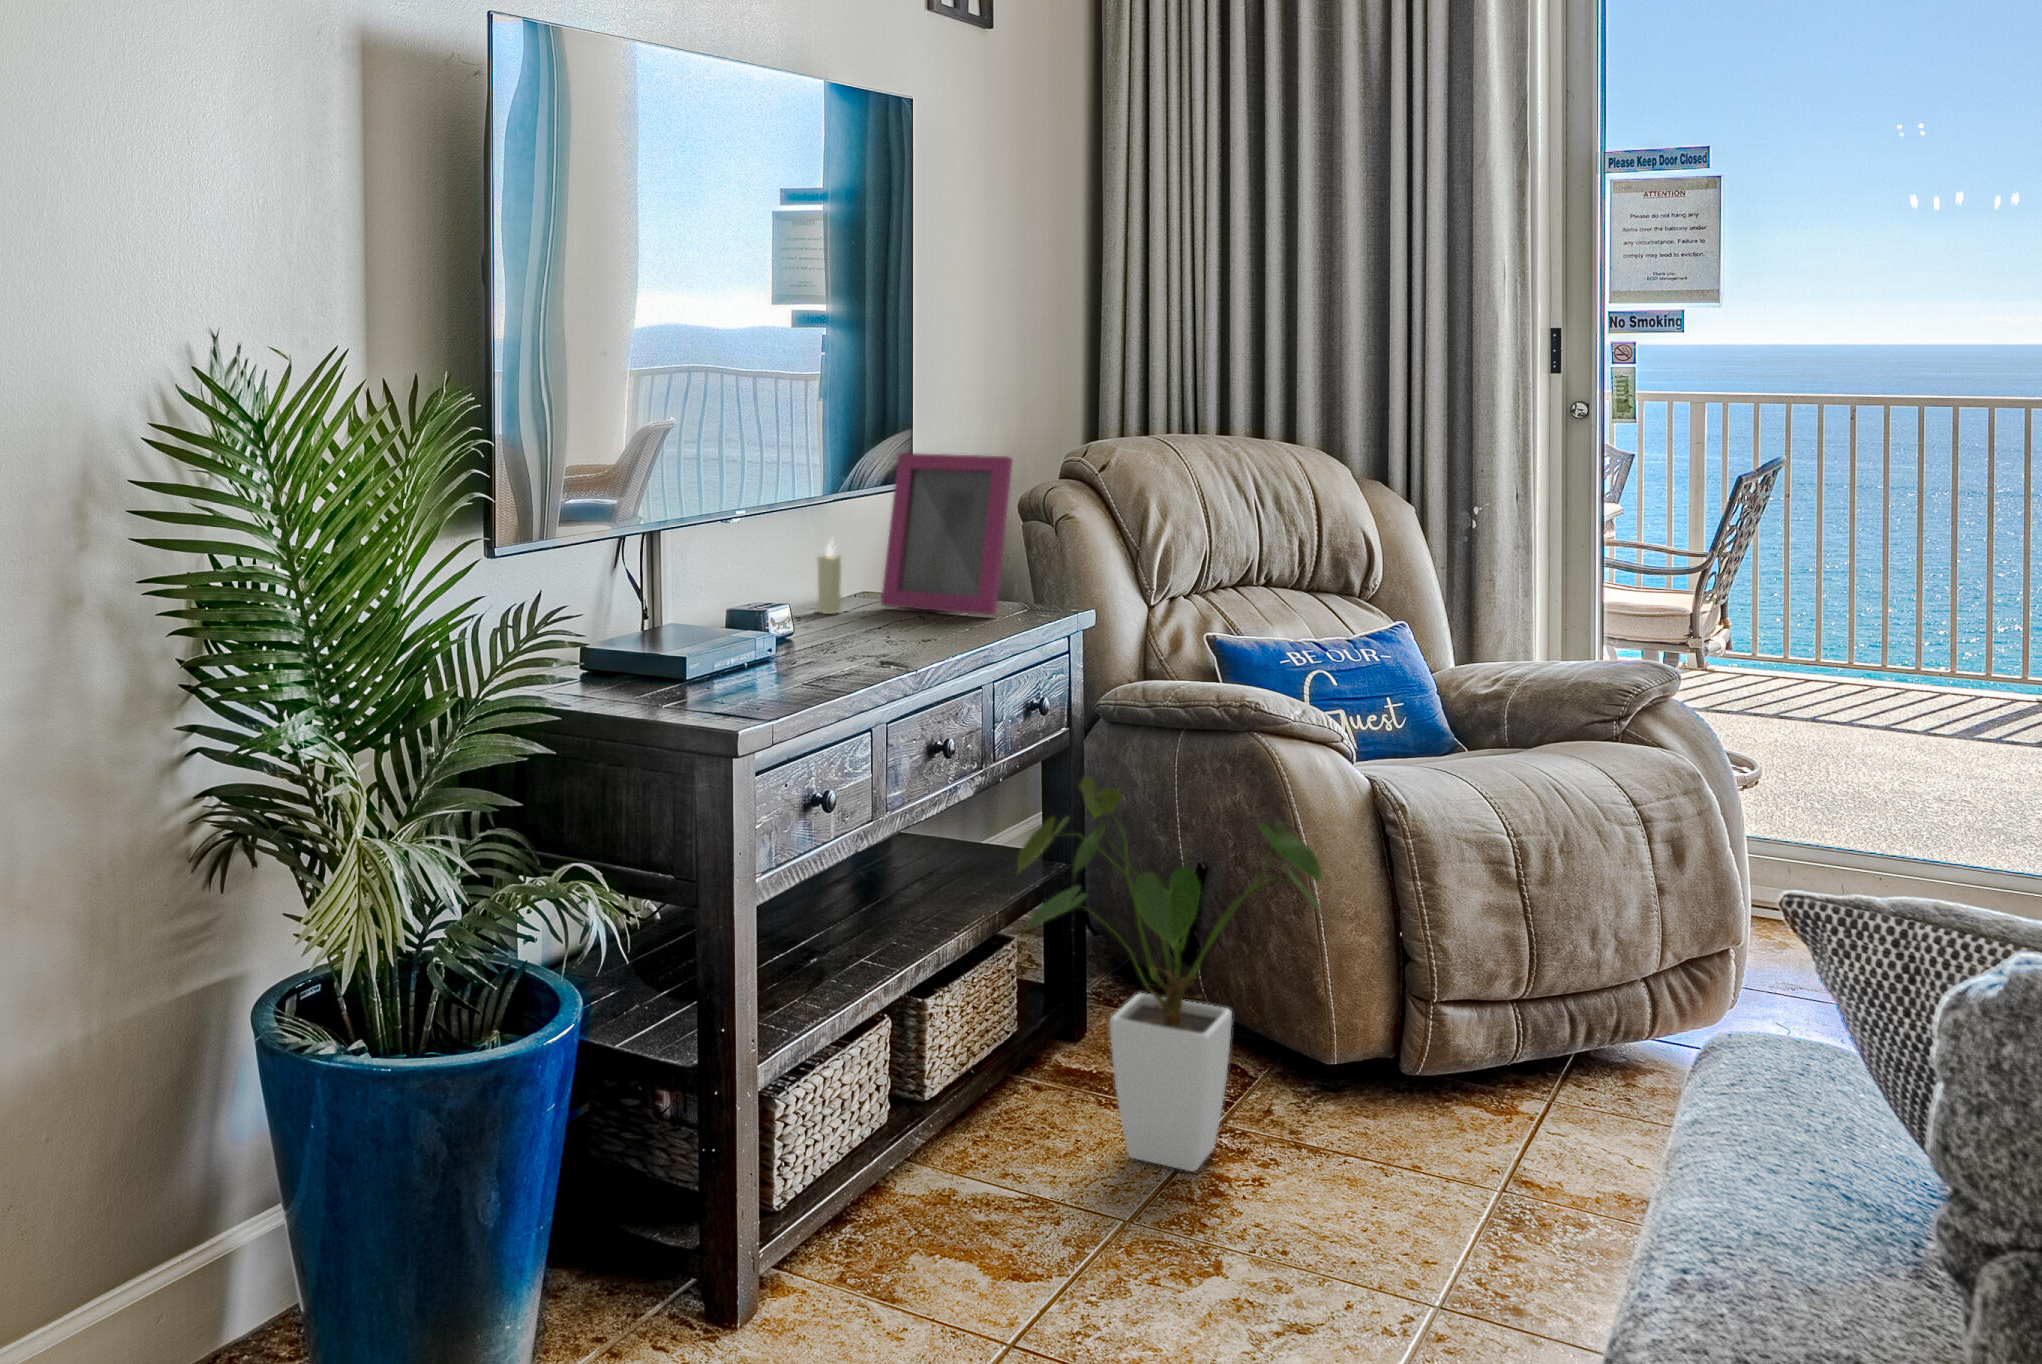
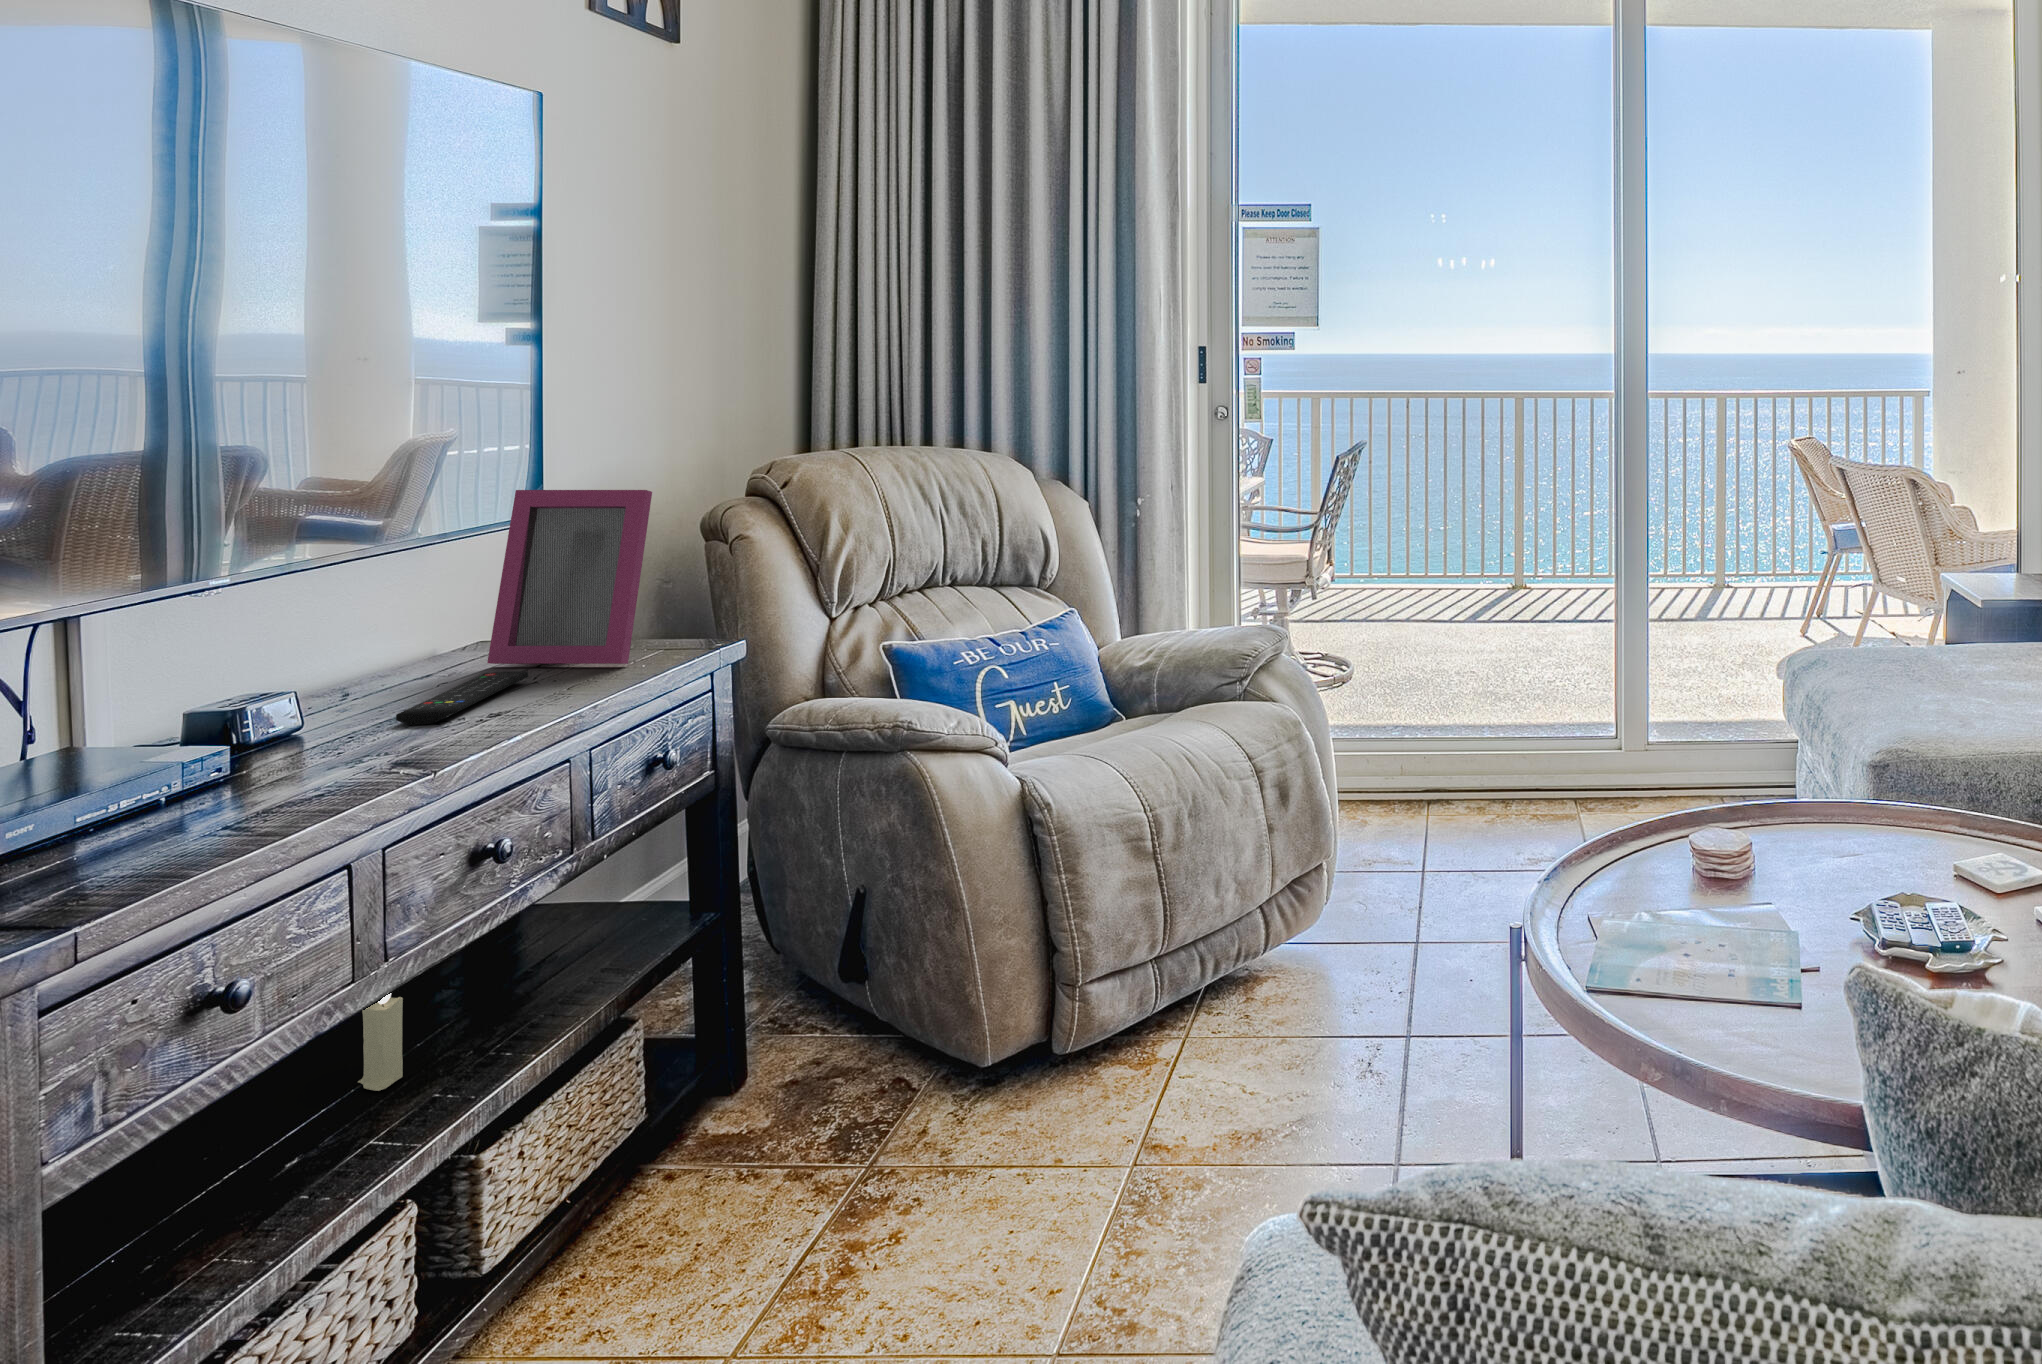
candle: present [817,542,841,614] -> present [358,993,403,1091]
remote control: none [846,609,923,639] -> present [396,671,528,725]
house plant: present [1018,776,1323,1172] -> none [619,833,970,1250]

